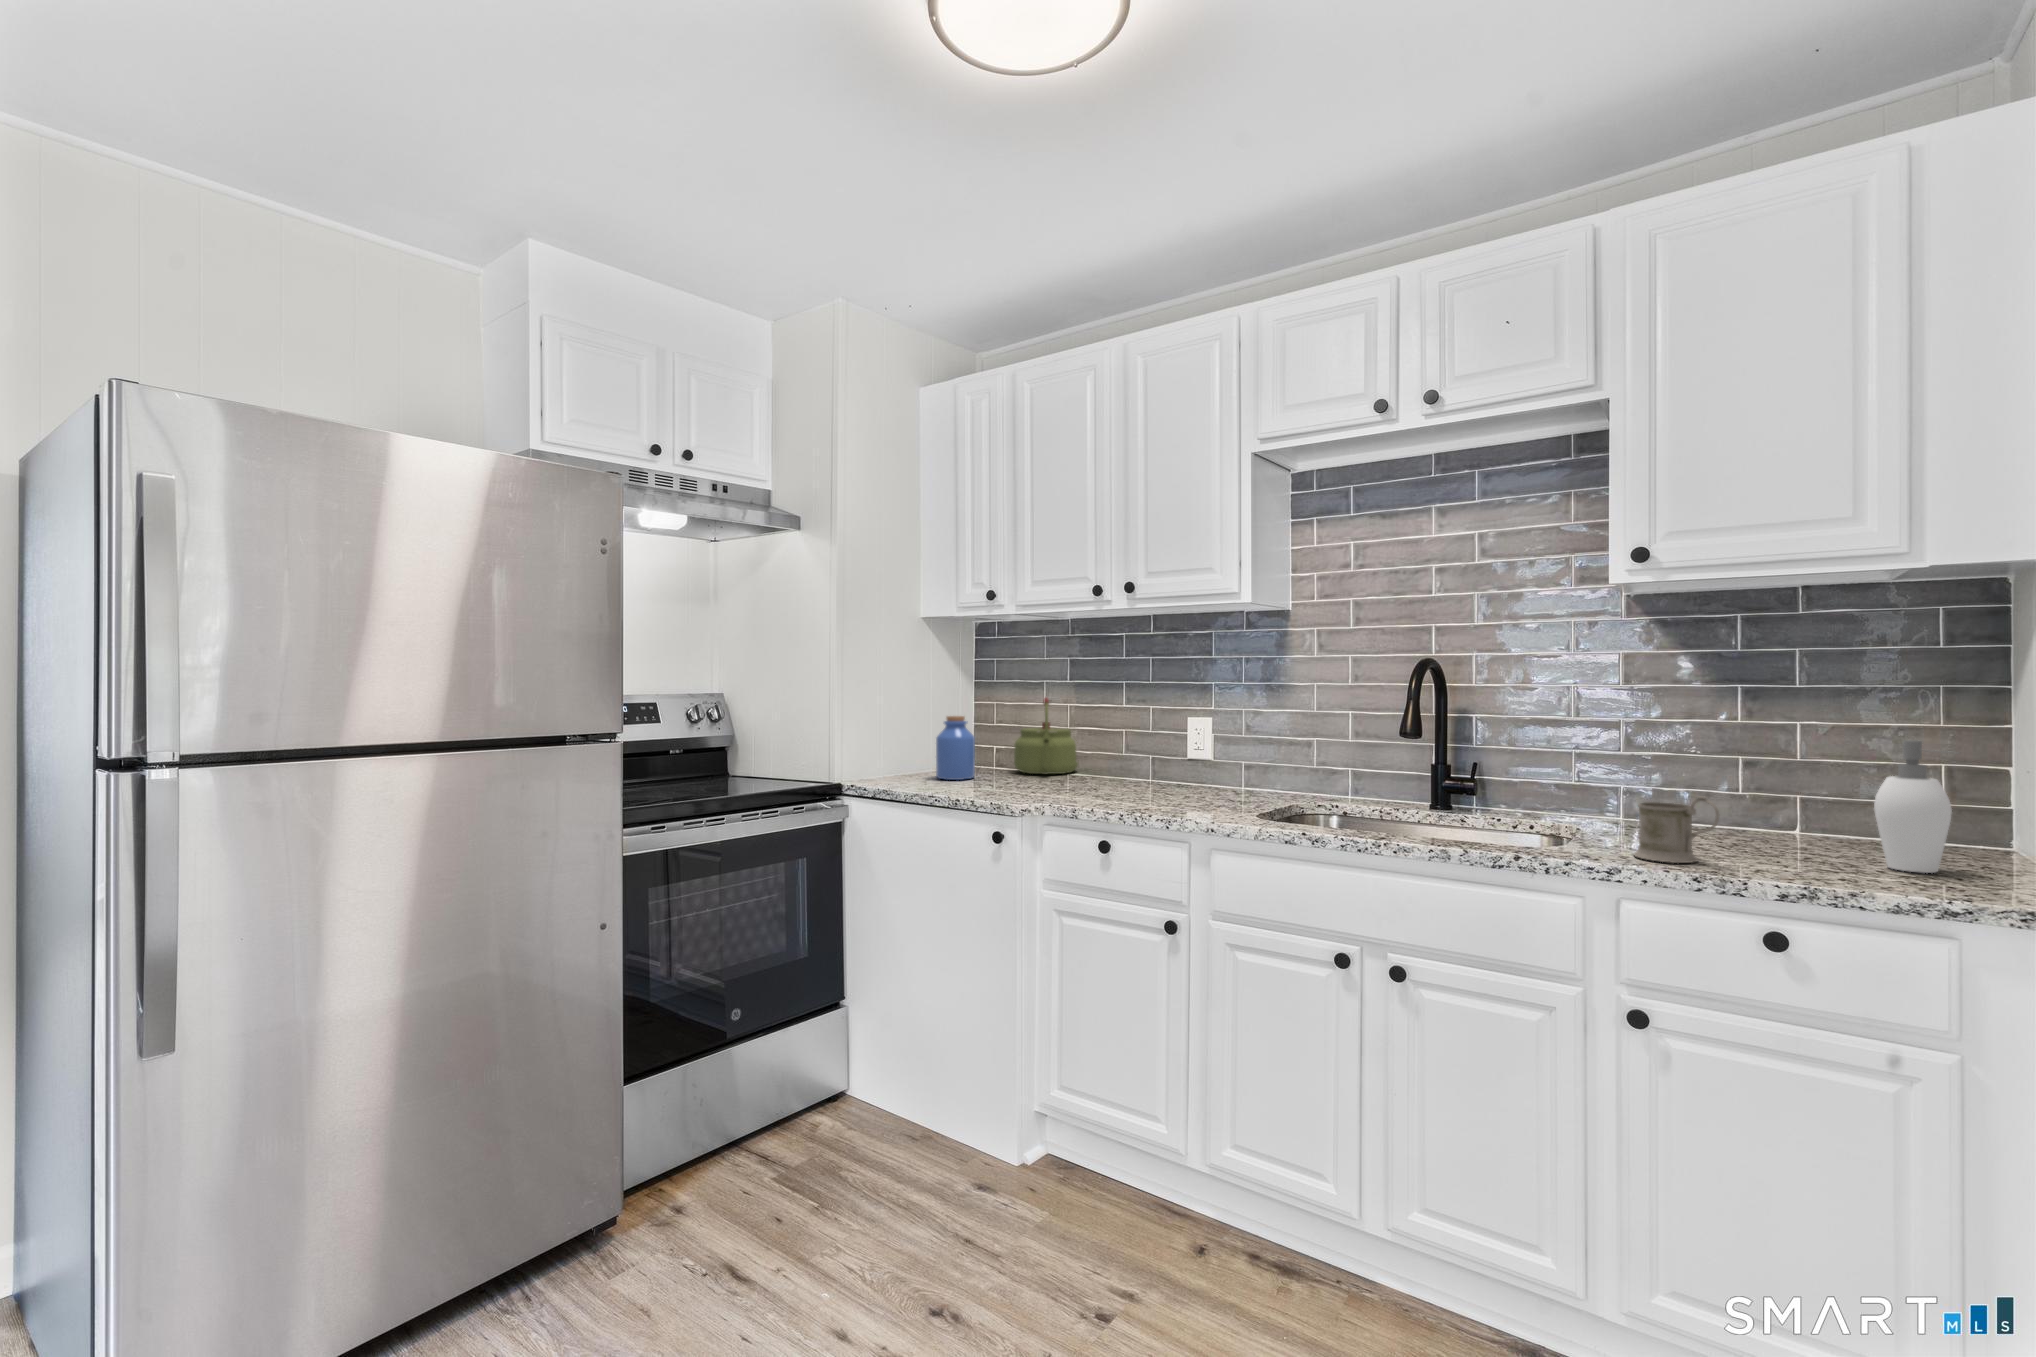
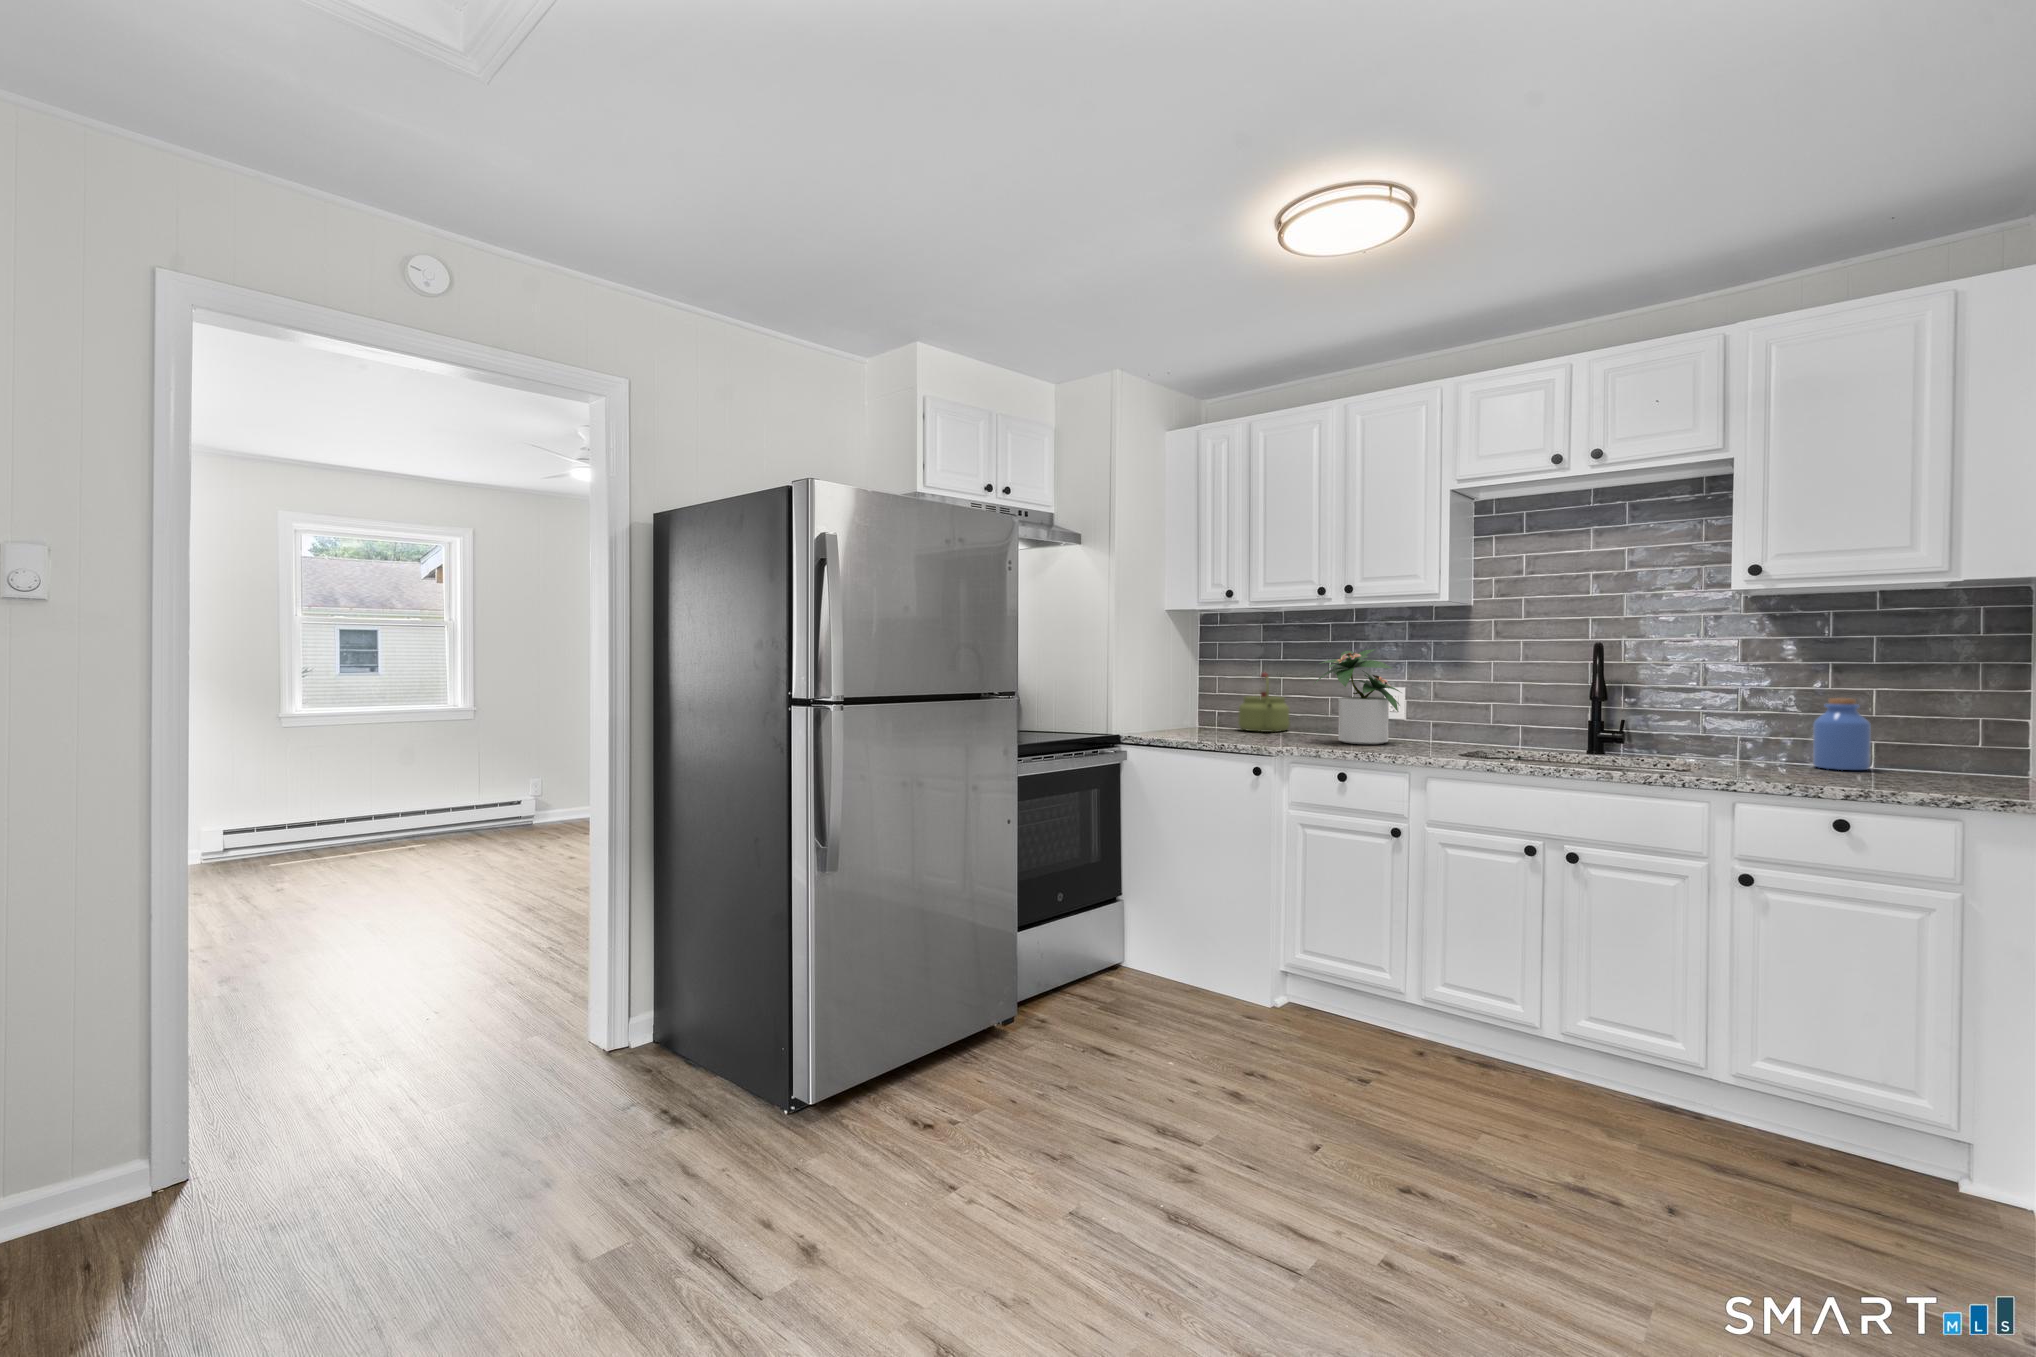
potted plant: none [1085,668,1201,795] -> present [1315,649,1400,744]
jar: present [936,716,975,780] -> present [1813,698,1871,770]
soap dispenser: present [1874,740,1952,873] -> none [1919,698,1977,786]
mug: present [1634,796,1719,863] -> none [1745,735,1807,780]

